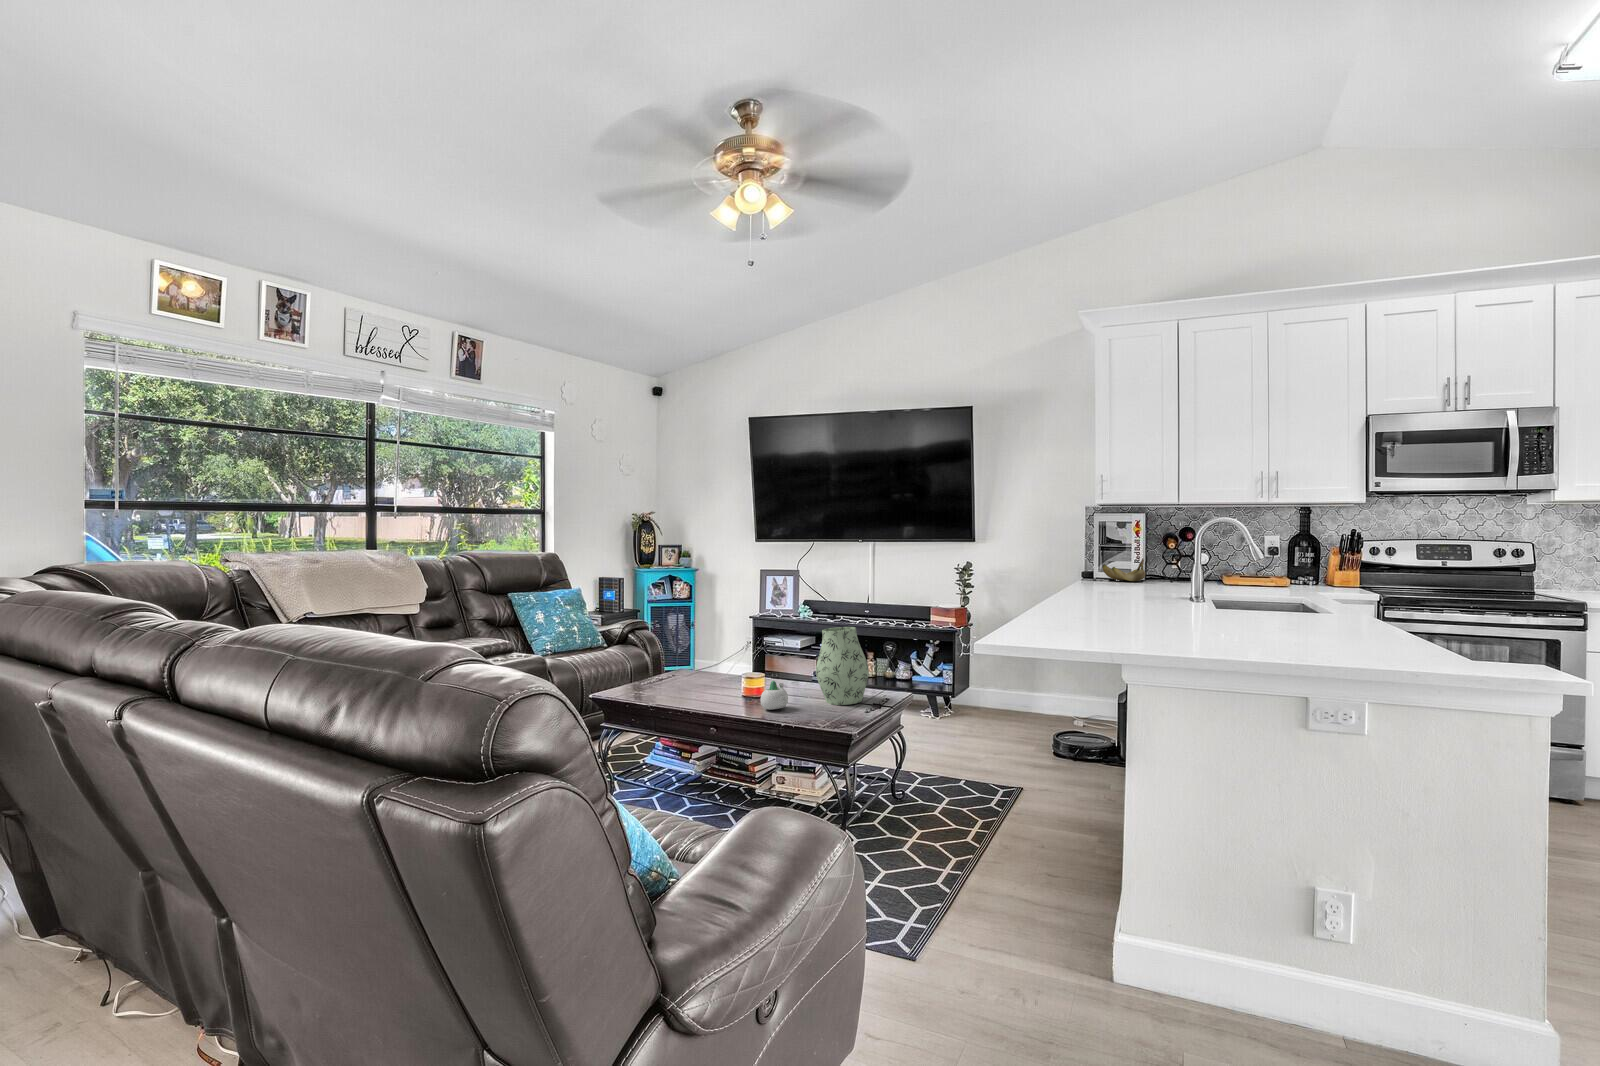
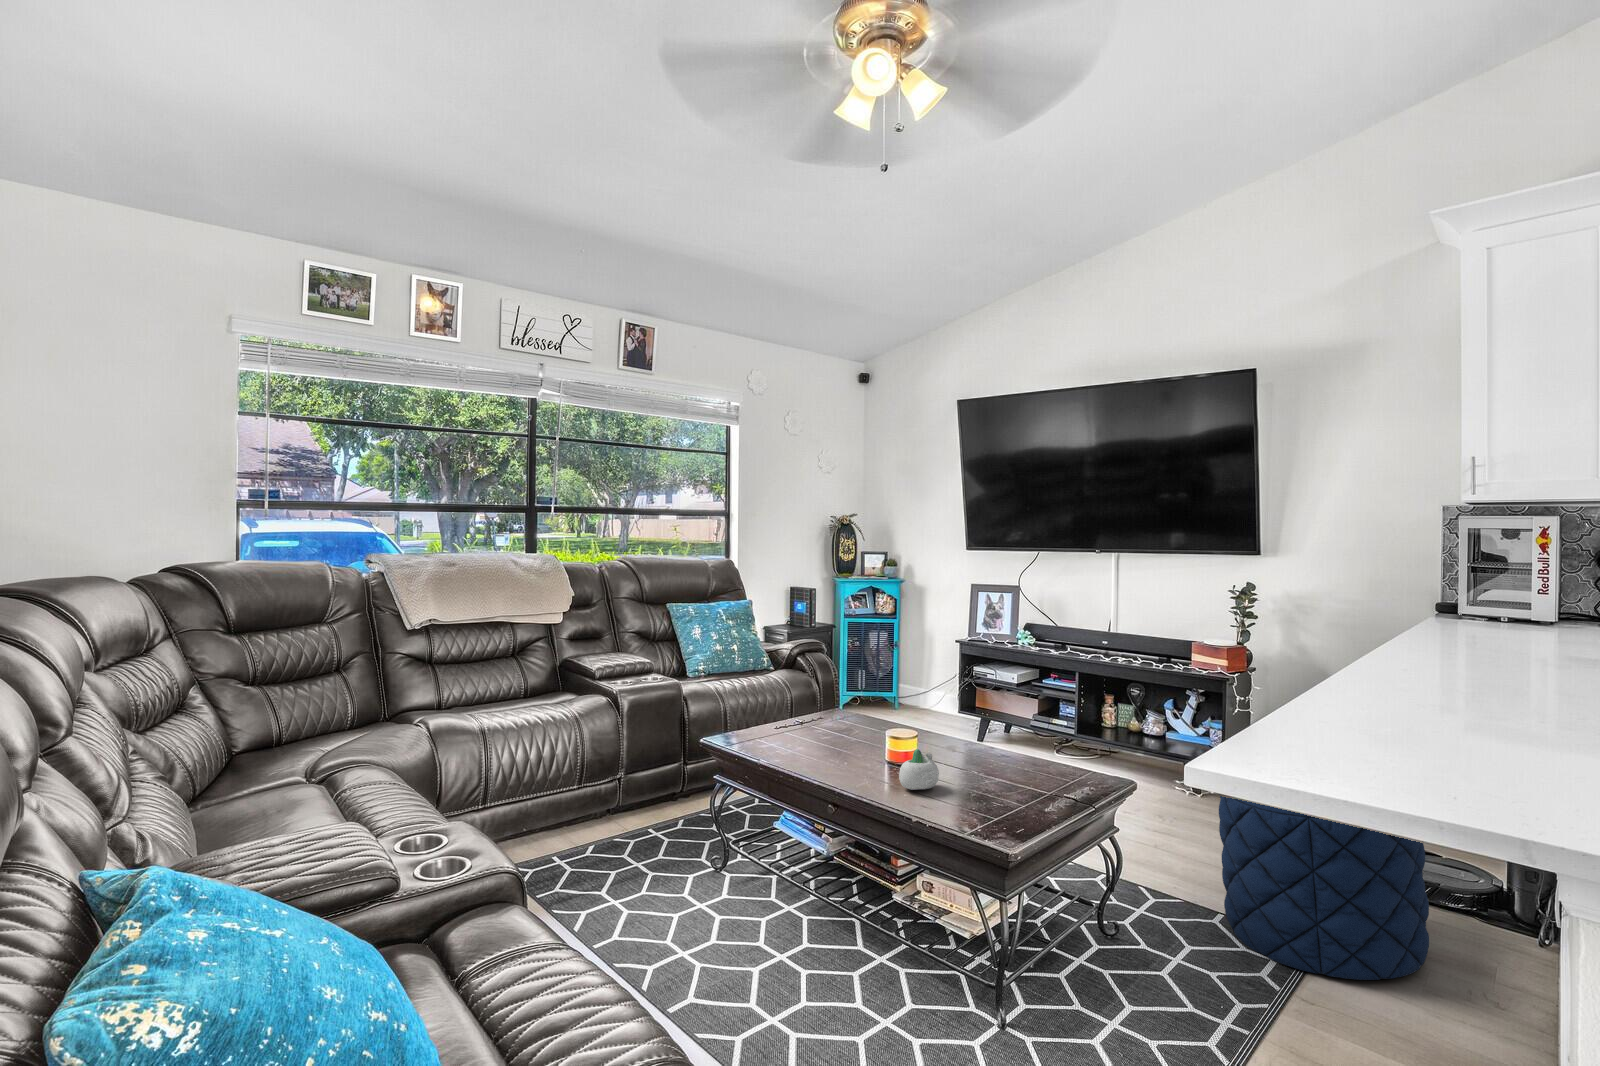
banana: present [1103,558,1145,581] -> none [1479,587,1562,624]
vase: present [816,627,869,705] -> none [984,678,1062,792]
pouf: none [962,676,1080,801] -> present [1219,796,1429,980]

